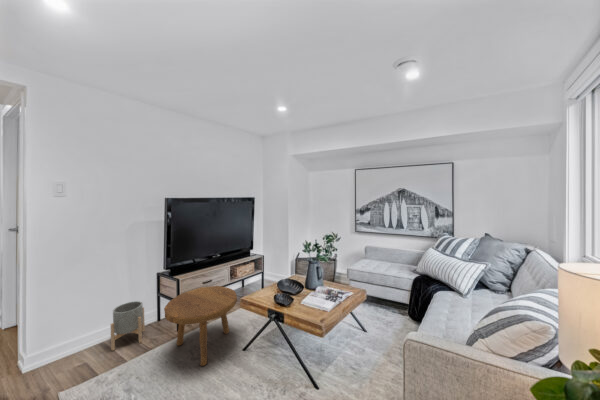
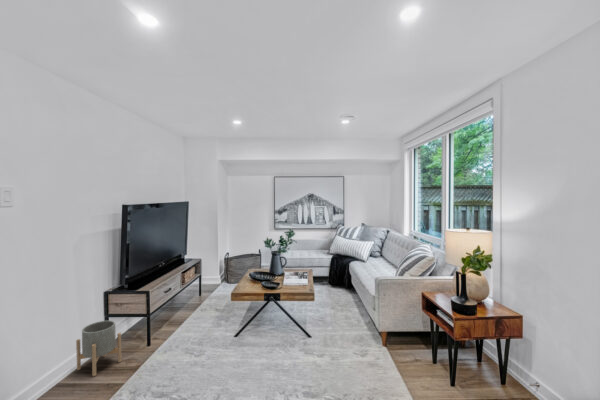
footstool: present [164,286,237,366] -> none [164,286,230,349]

